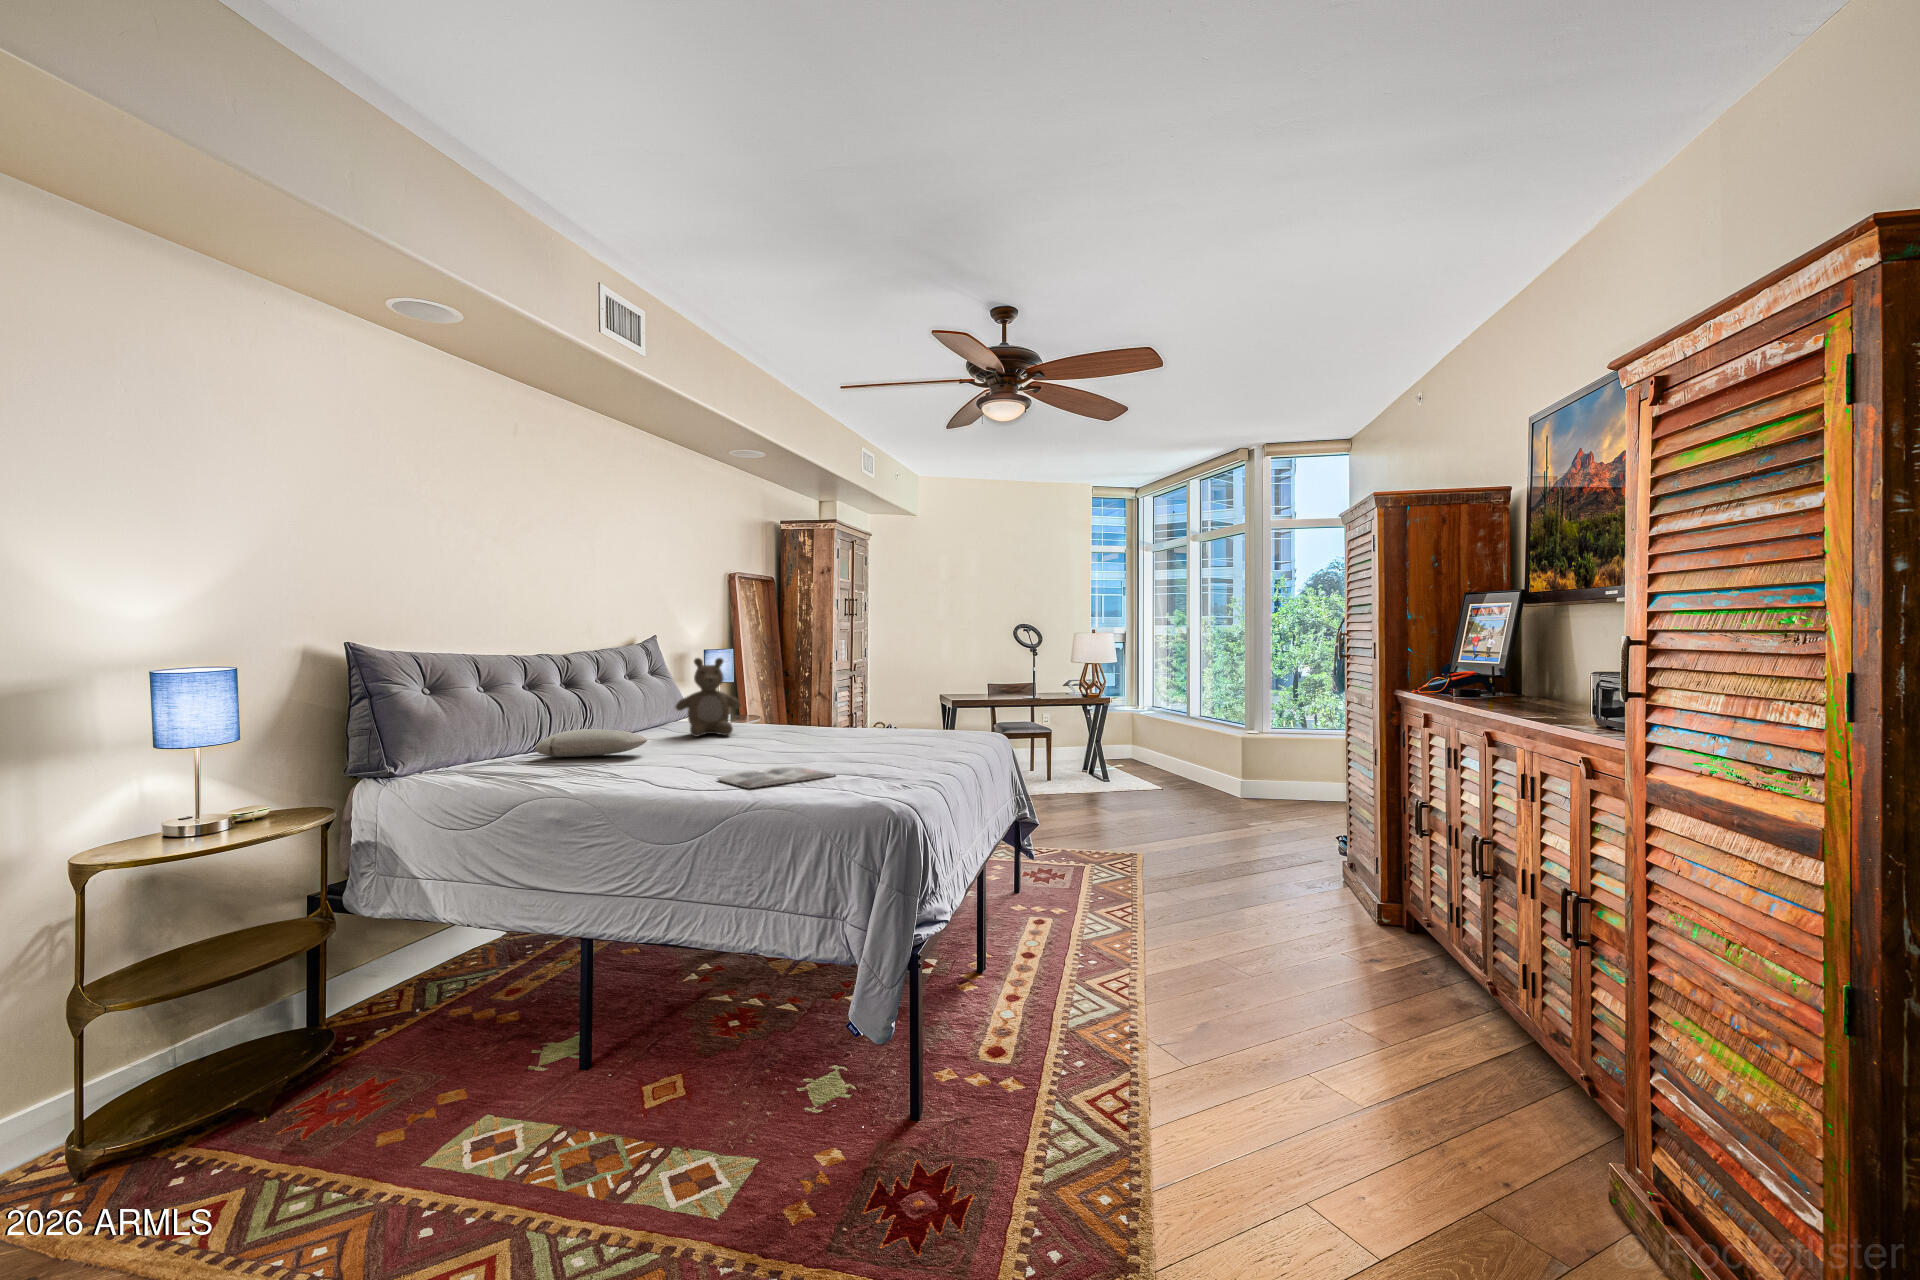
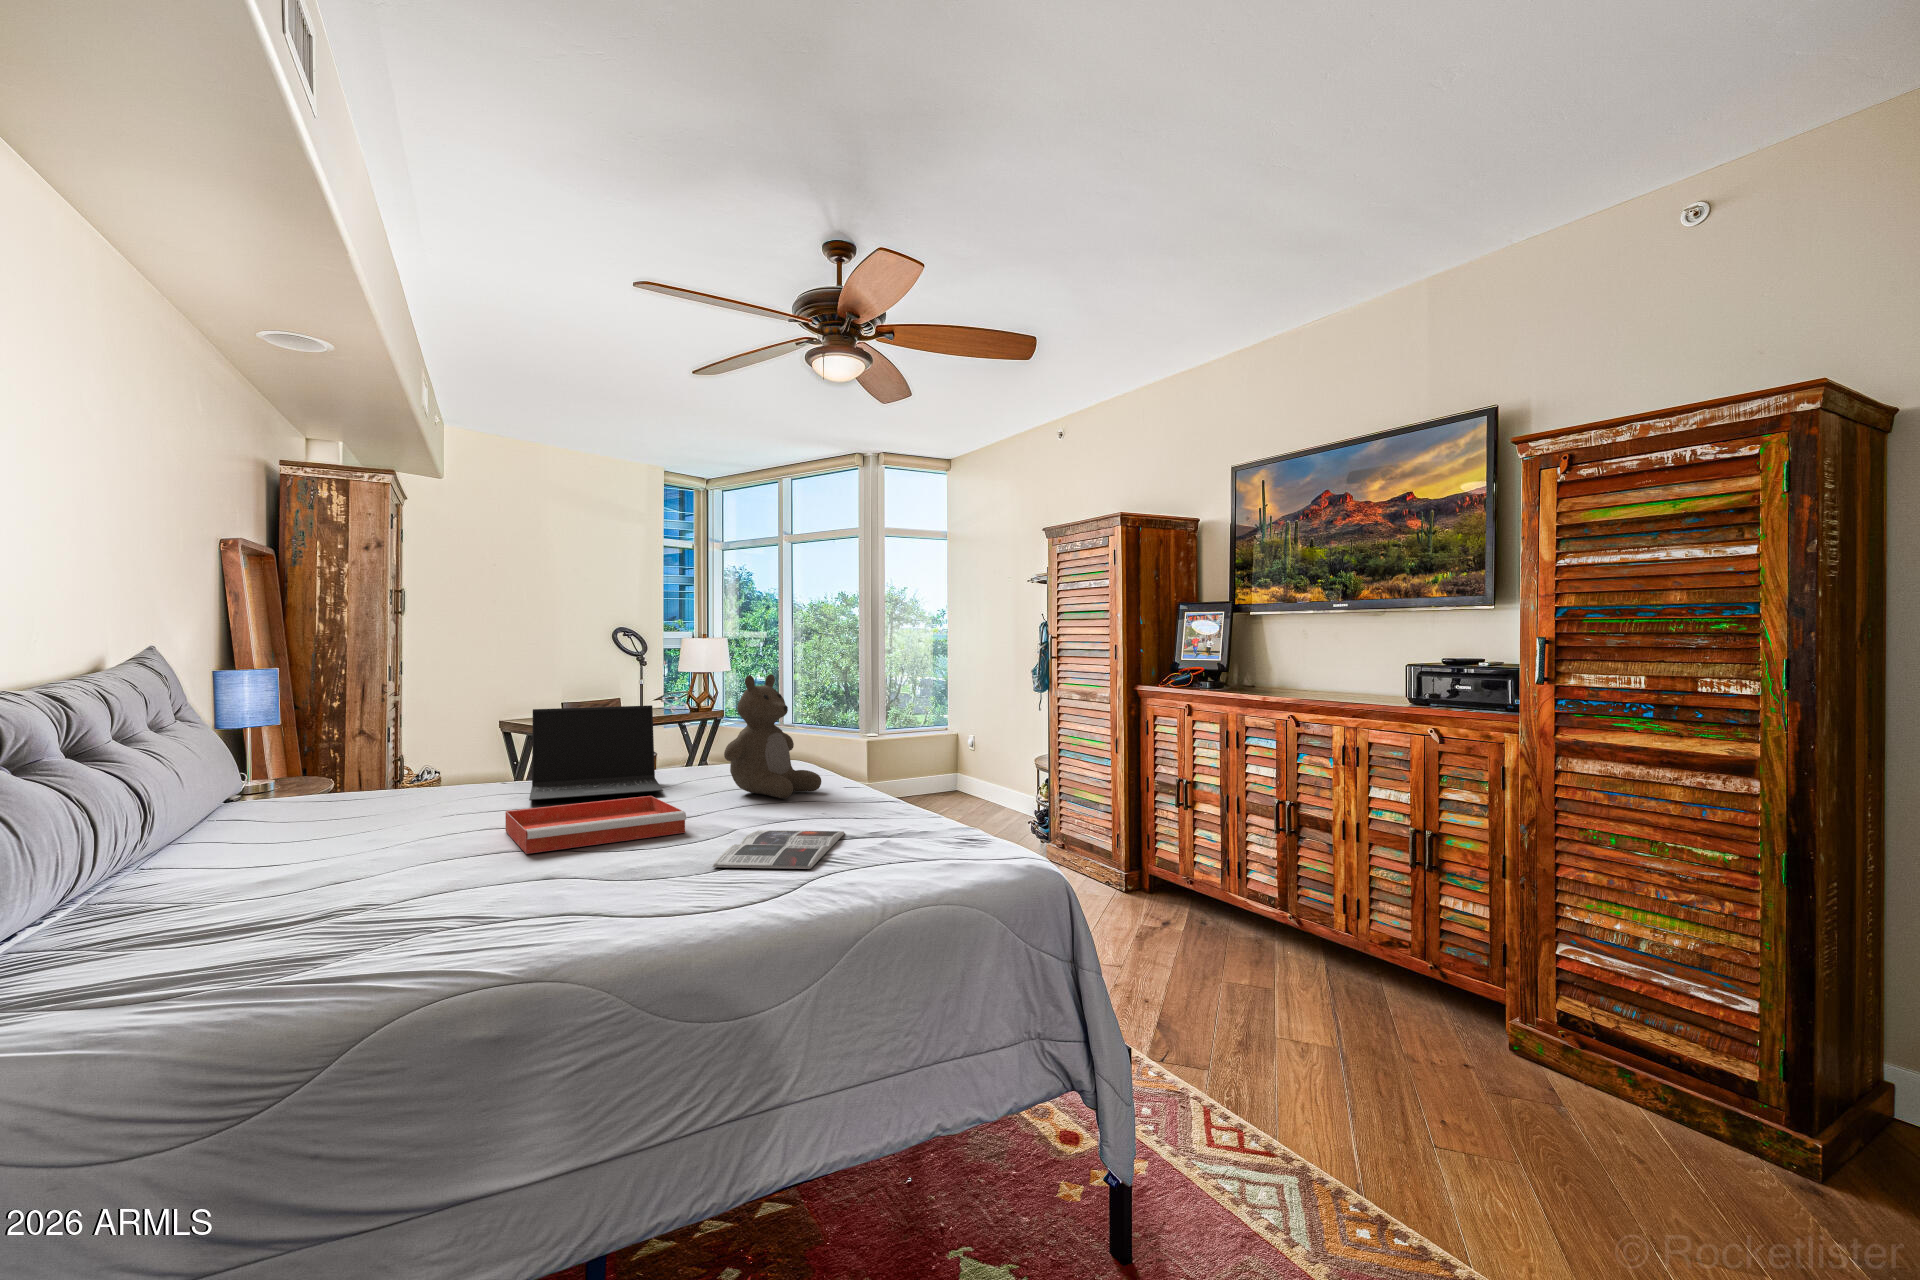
teddy bear: present [676,658,741,737] -> present [724,674,821,798]
laptop: none [757,680,862,740] -> present [529,705,663,800]
pillow: present [535,729,647,757] -> none [185,818,421,887]
tray: none [676,739,792,763] -> present [505,796,686,854]

